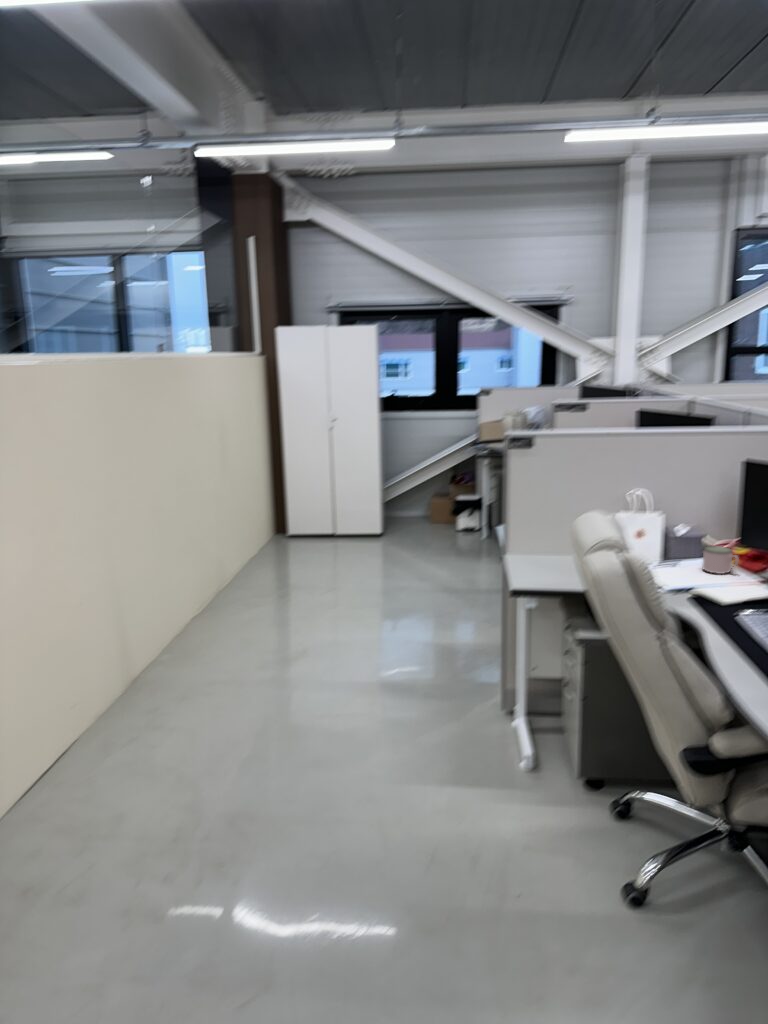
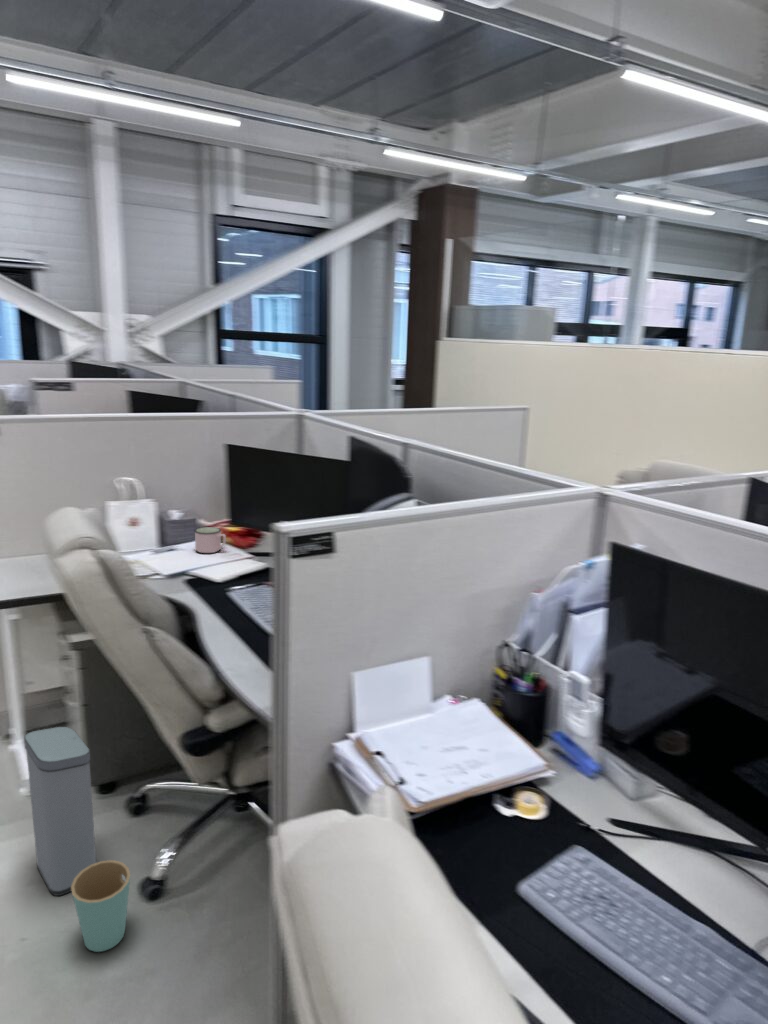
trash can: none [532,709,617,930] -> present [24,727,130,952]

